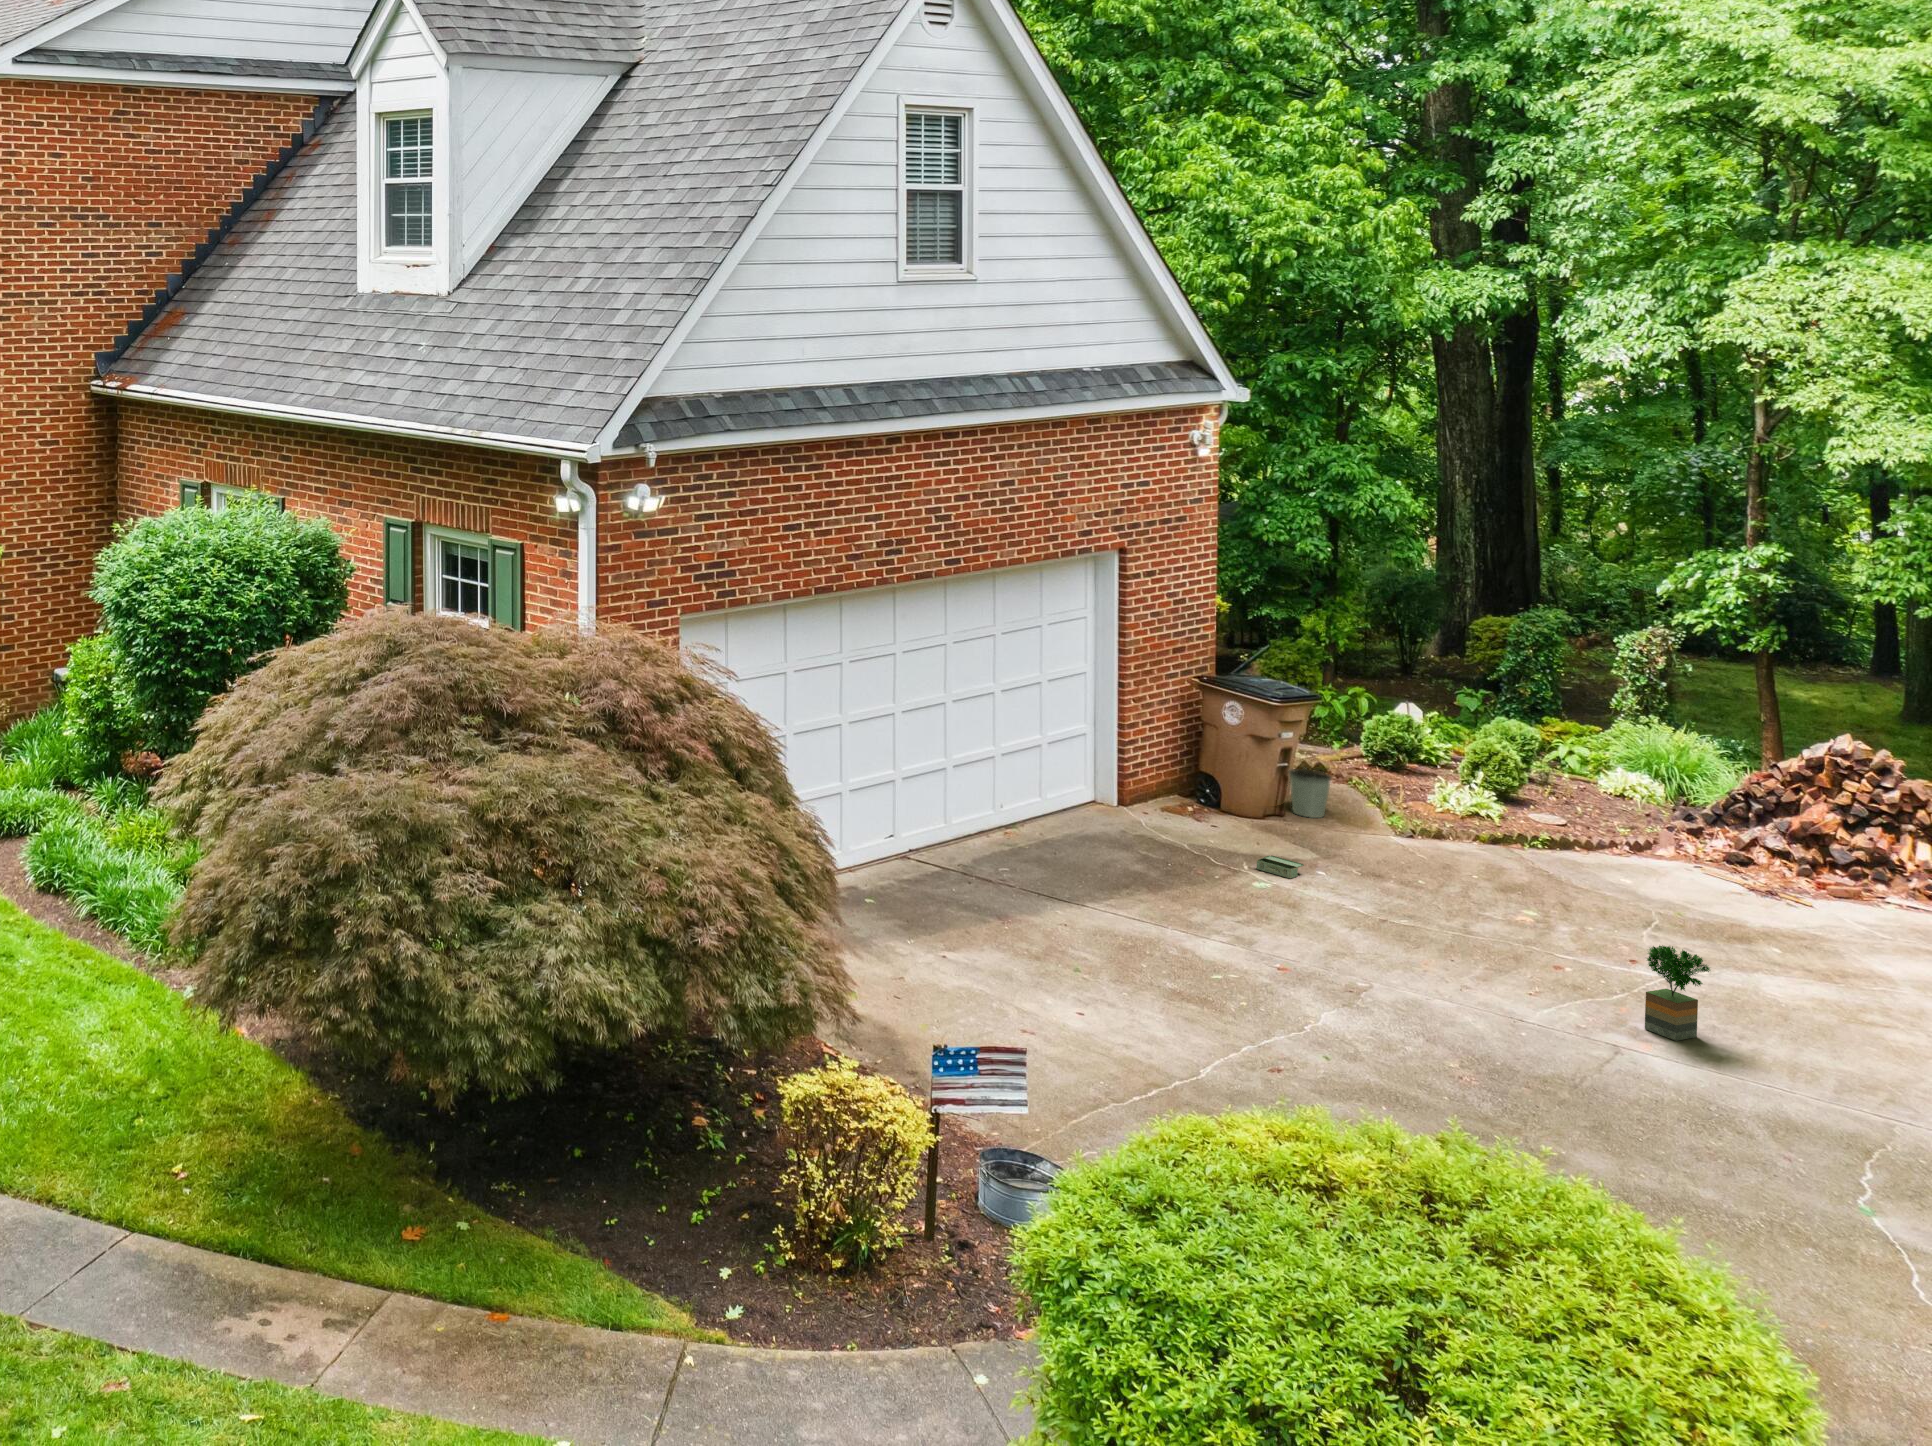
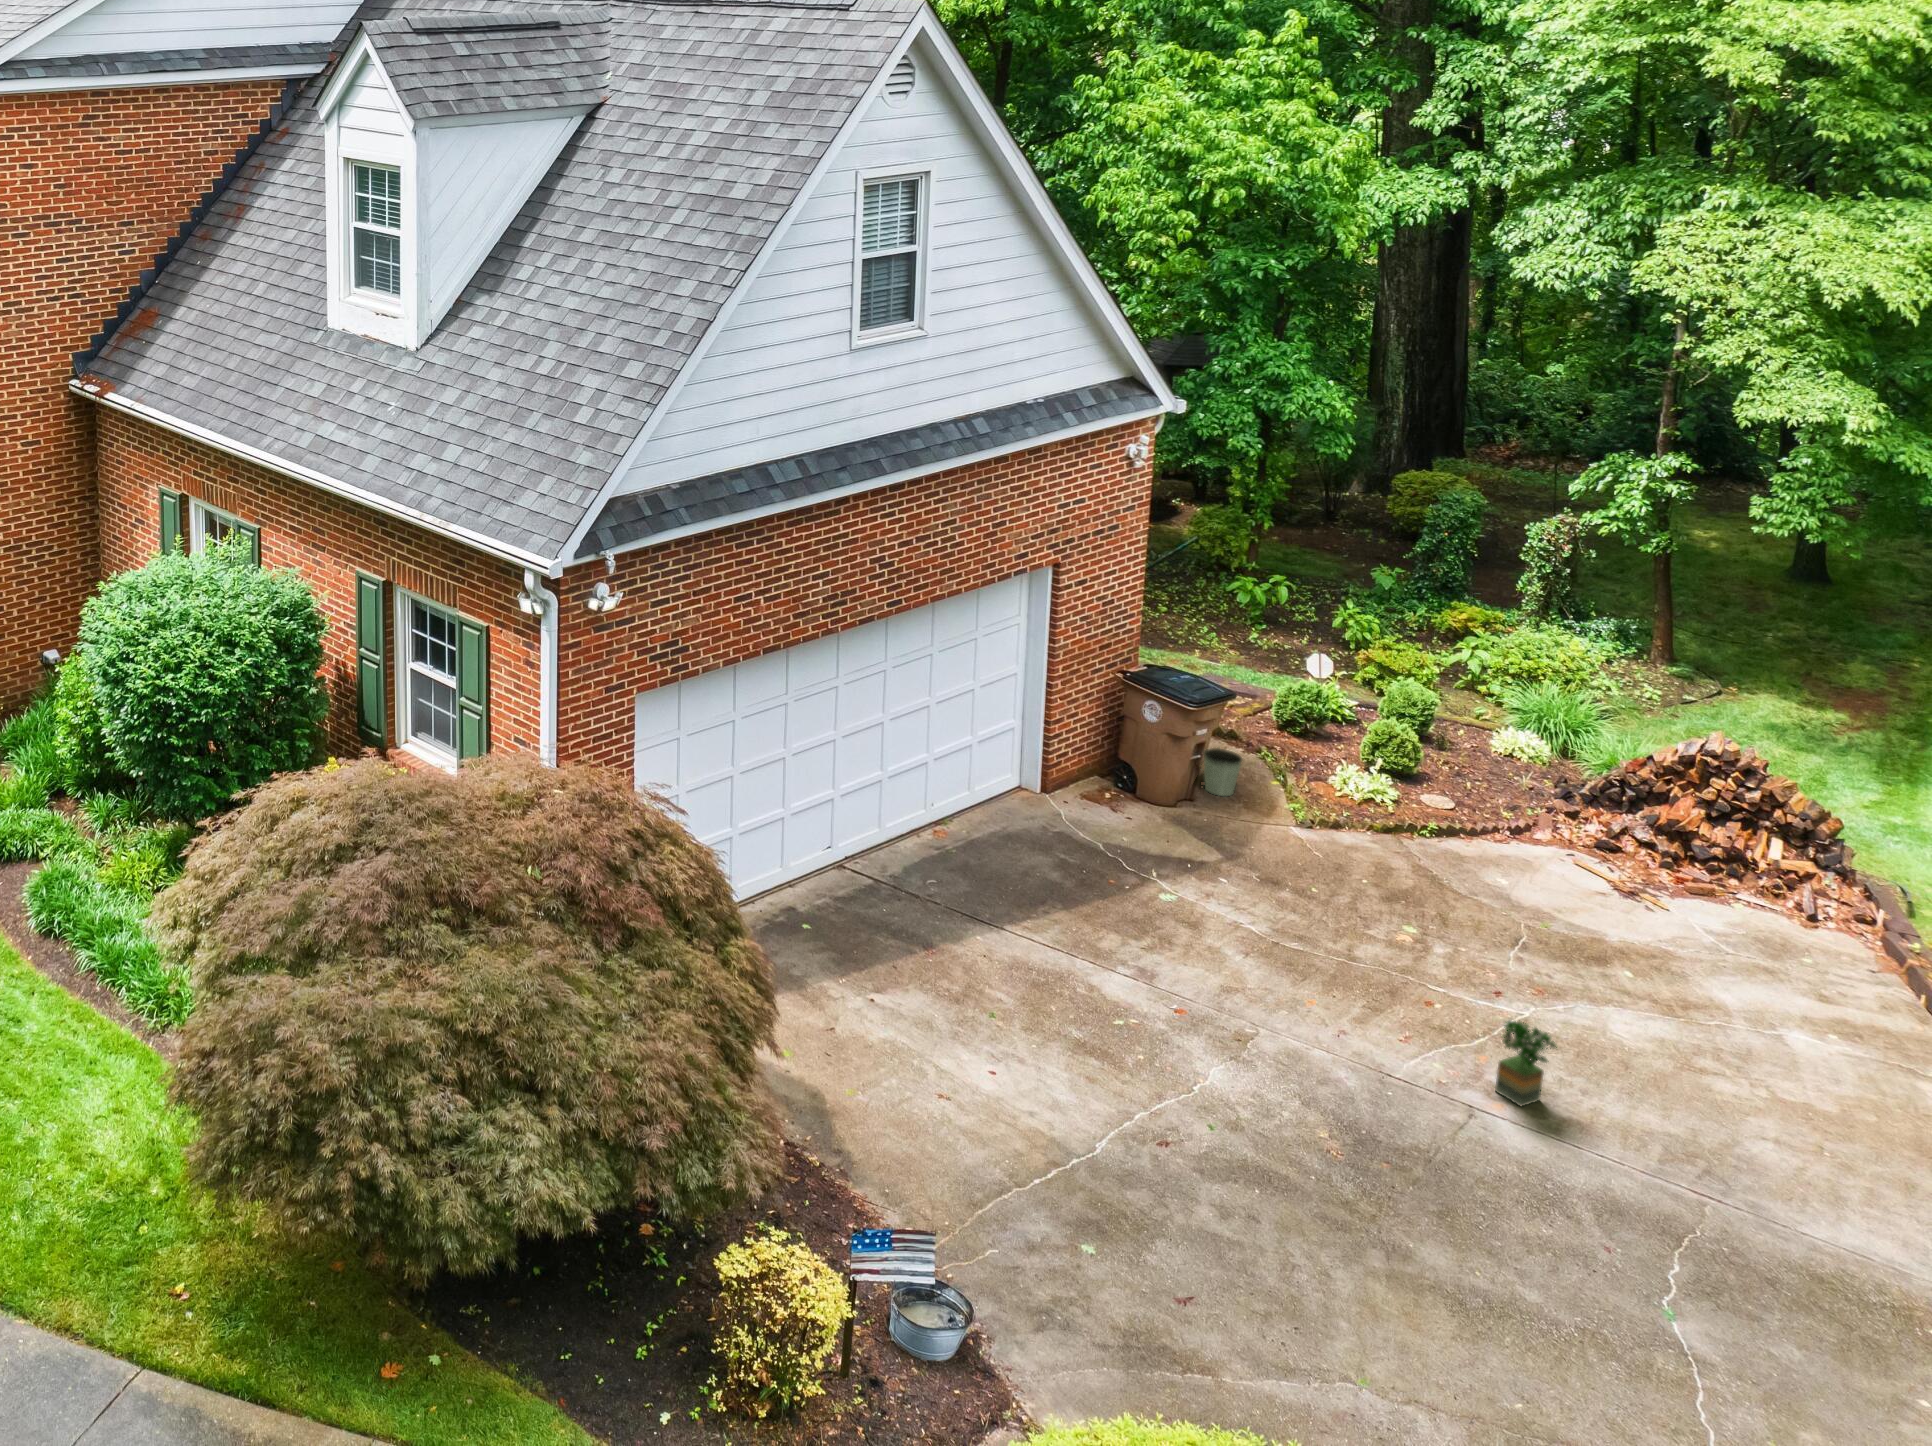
toolbox: present [1257,856,1304,879] -> none [1166,859,1209,887]

